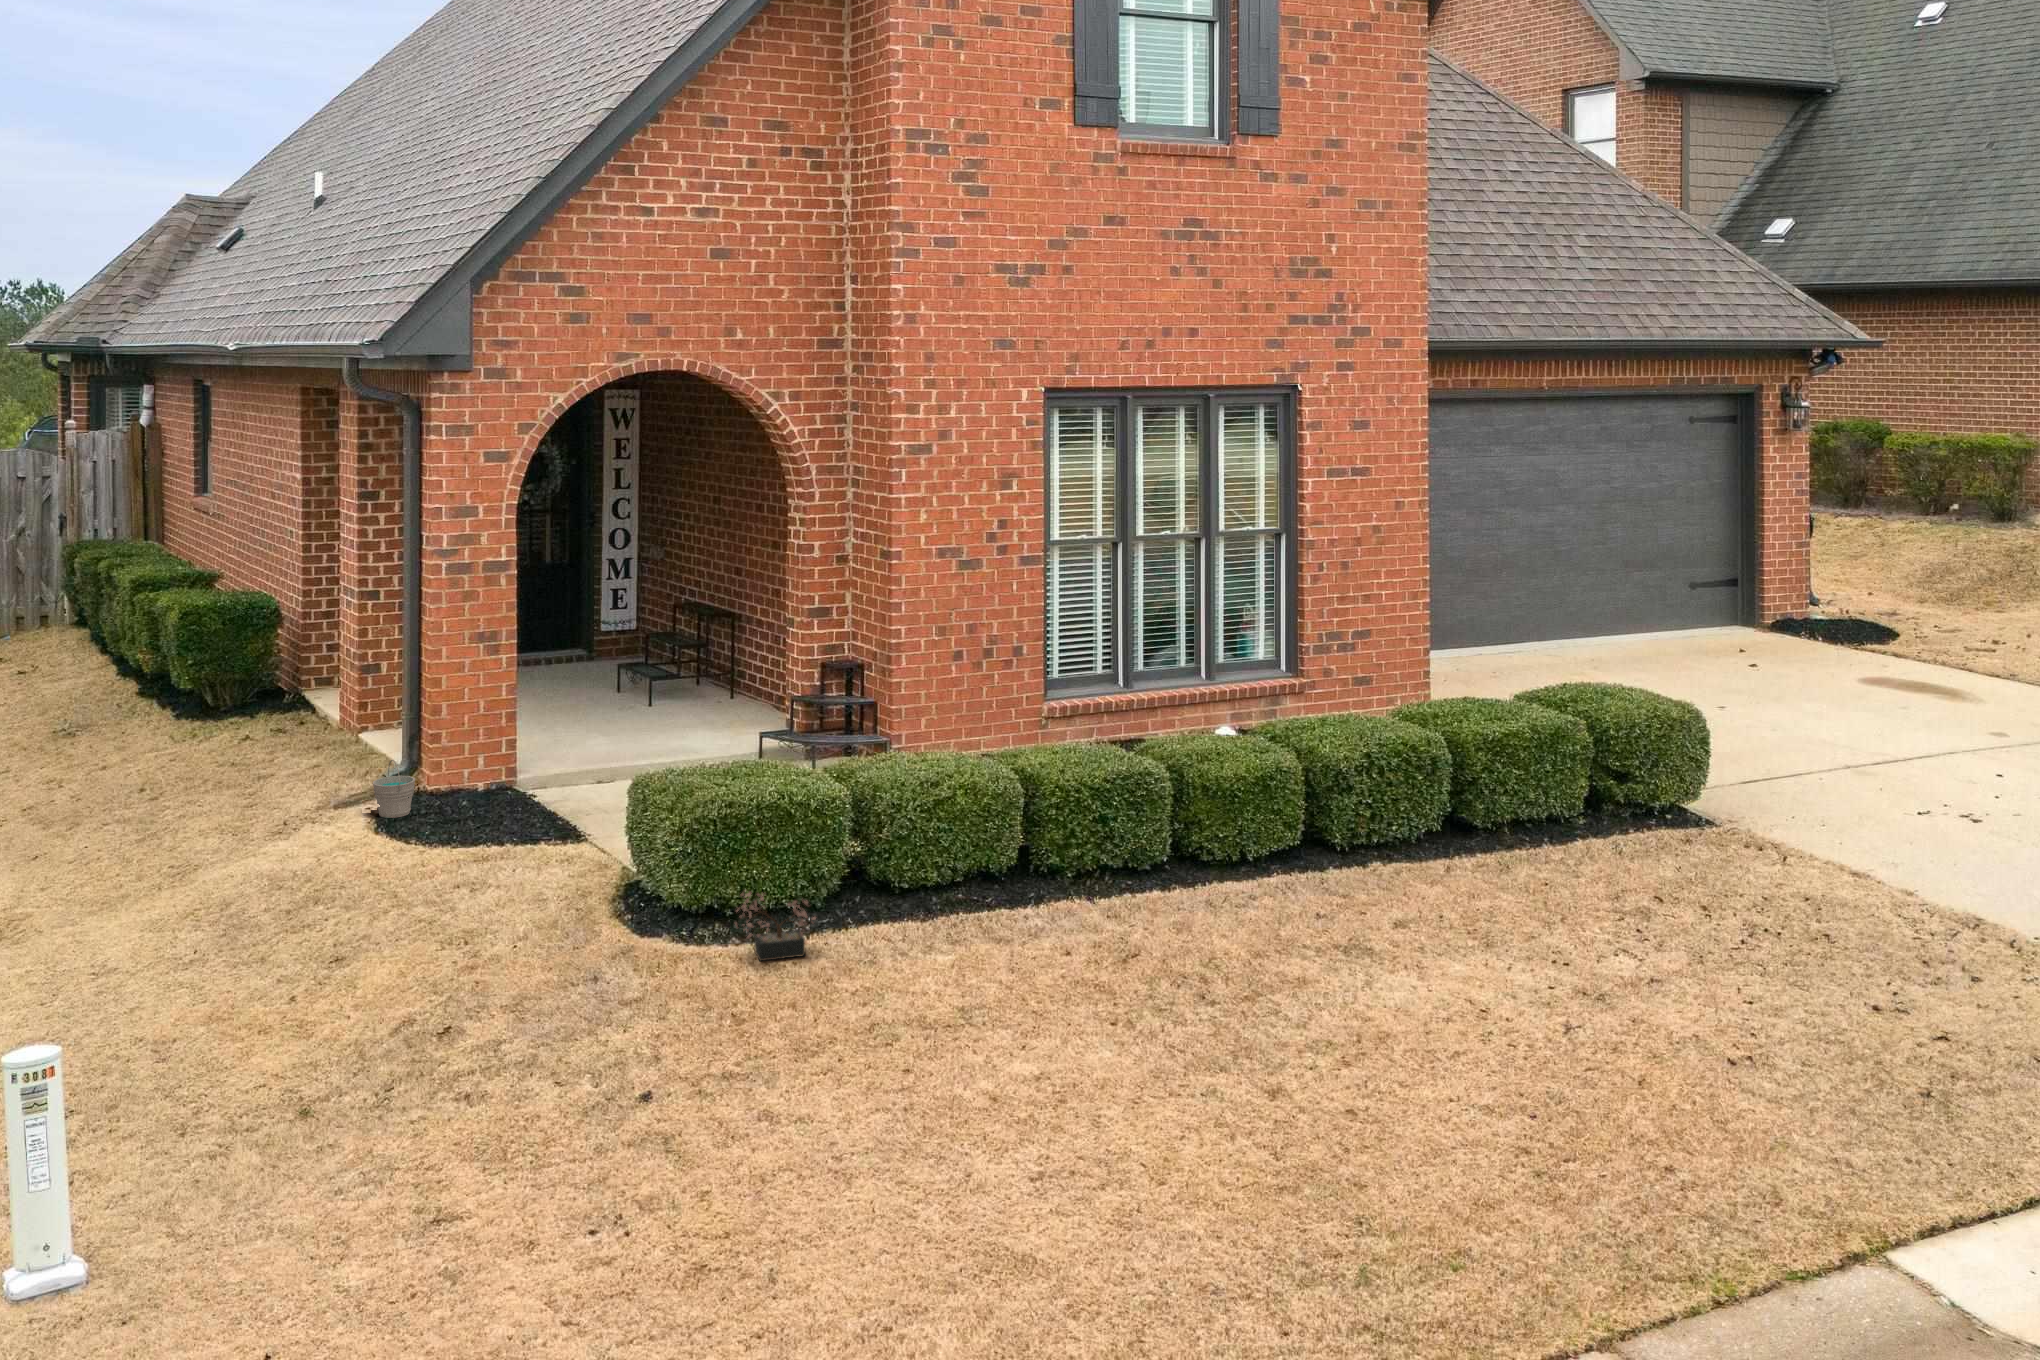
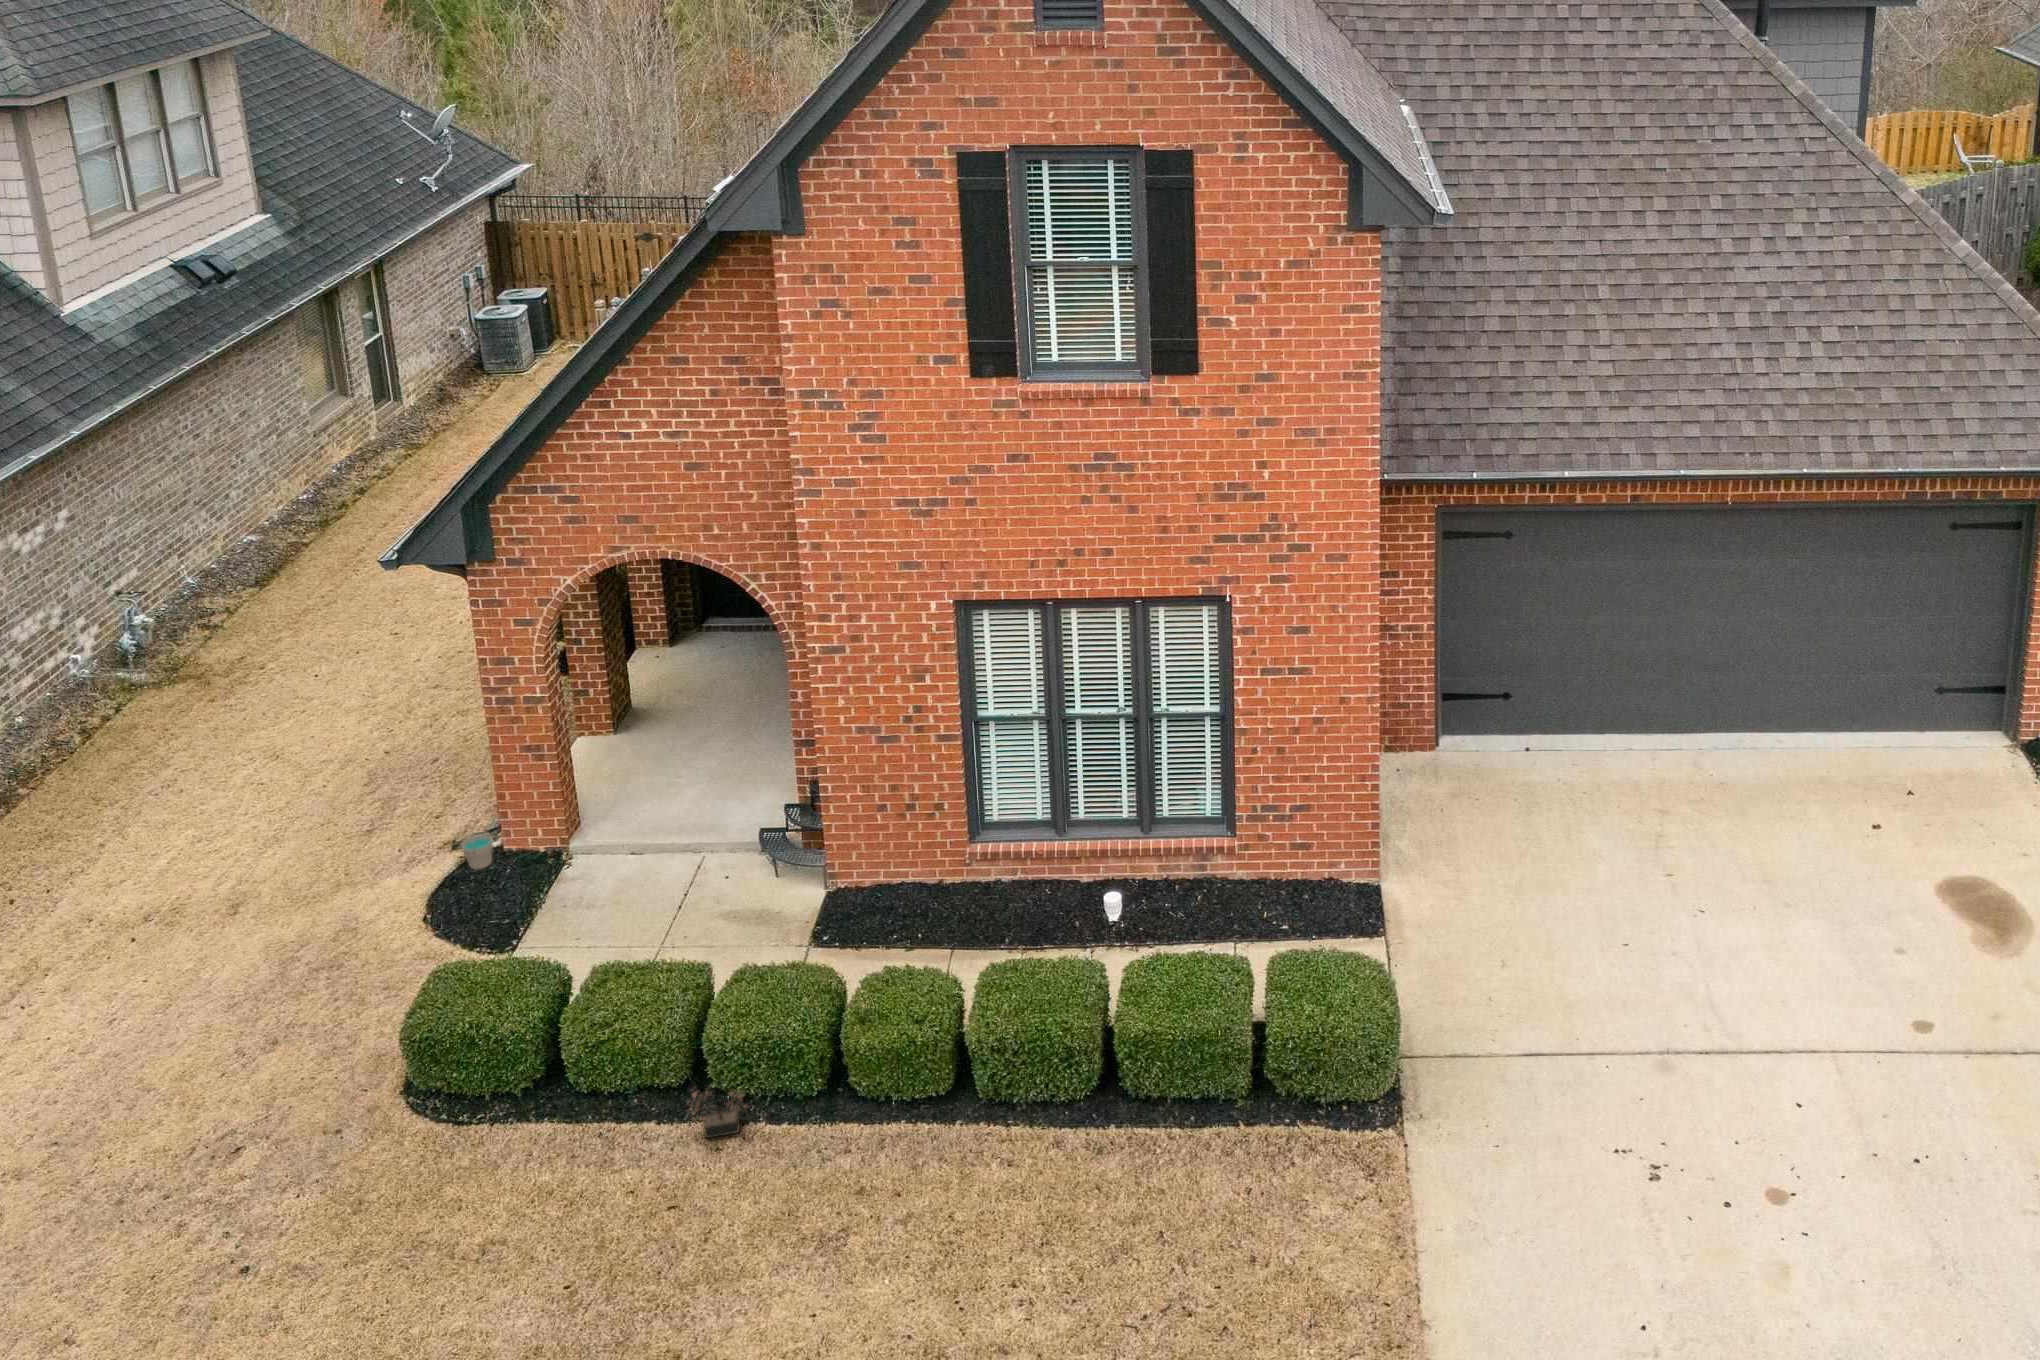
decorative plant: present [736,892,816,961] -> present [689,1091,741,1138]

